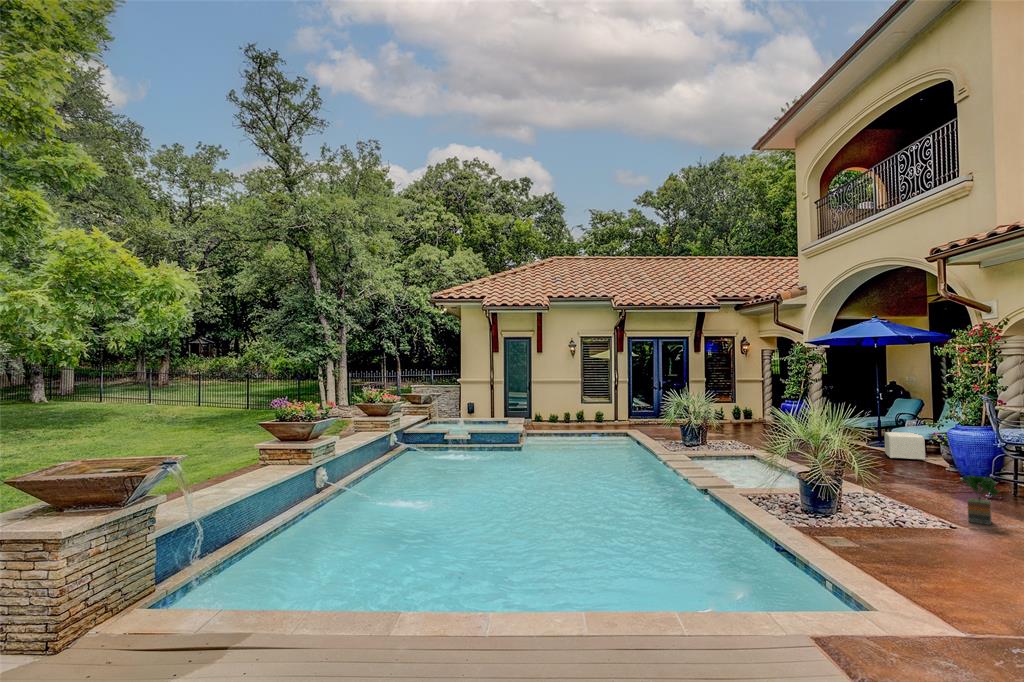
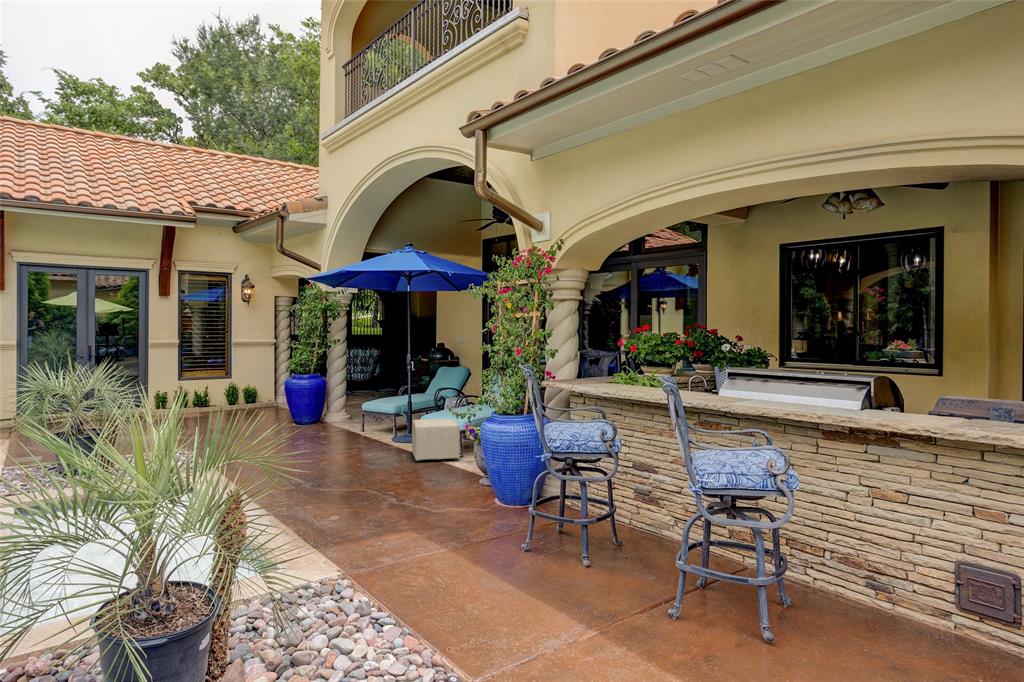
potted tree: present [960,476,1000,525] -> none [487,519,547,616]

